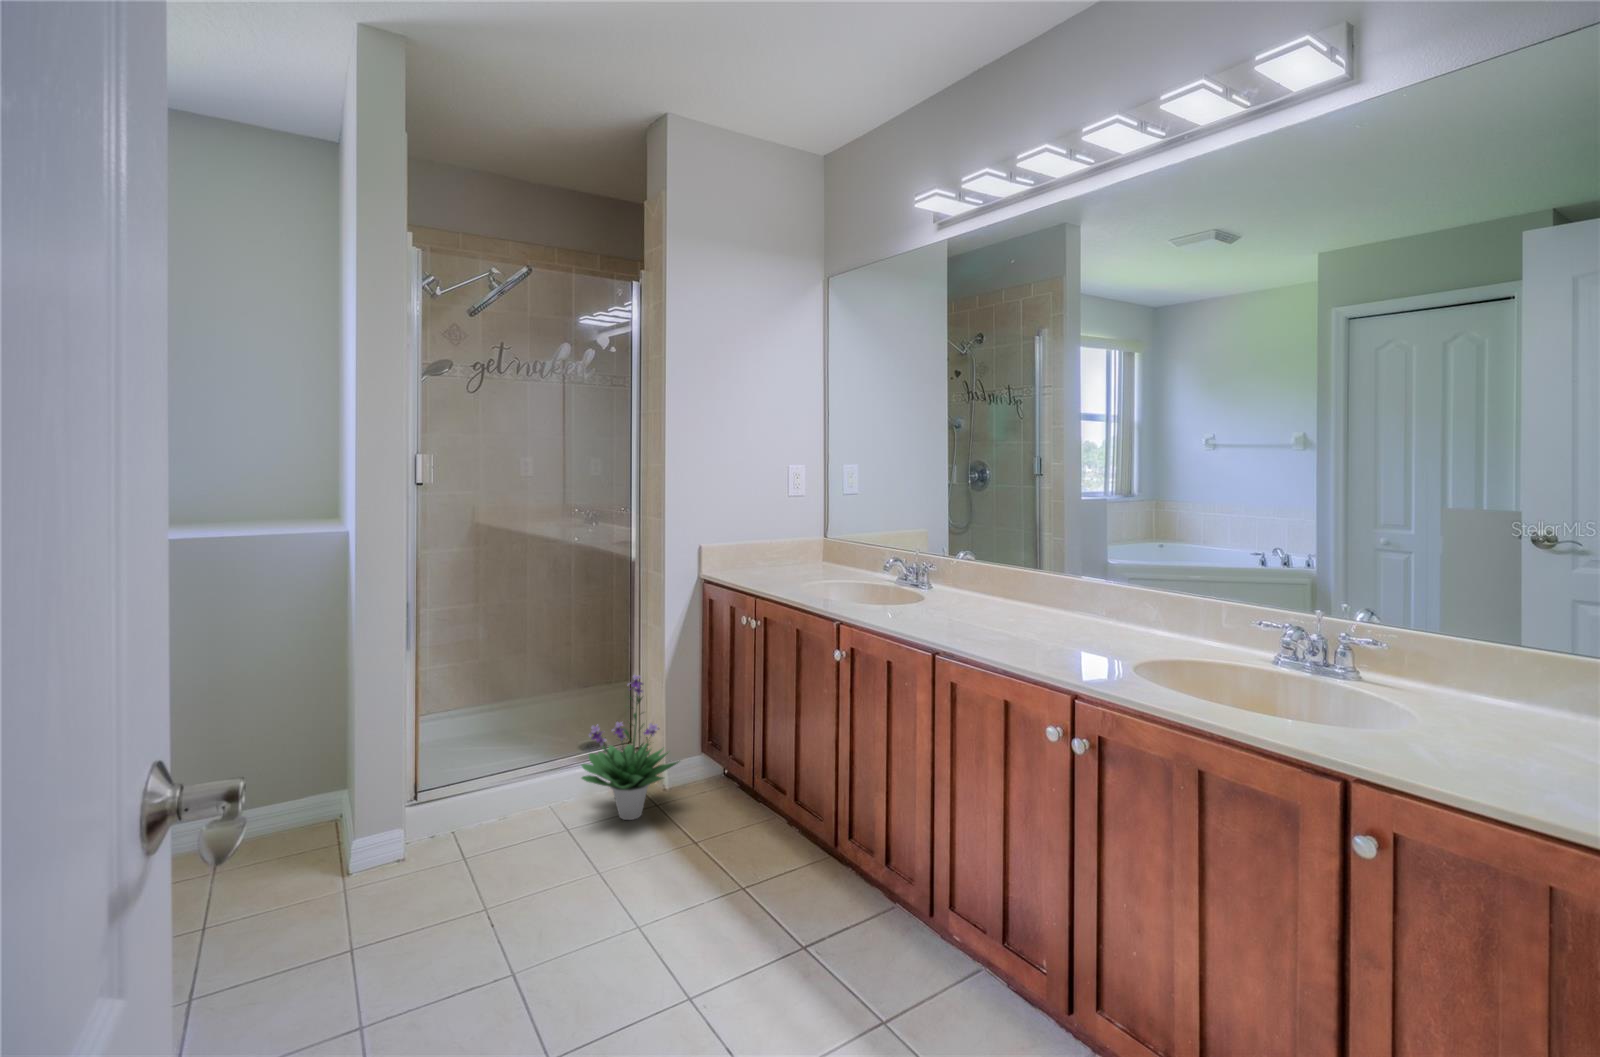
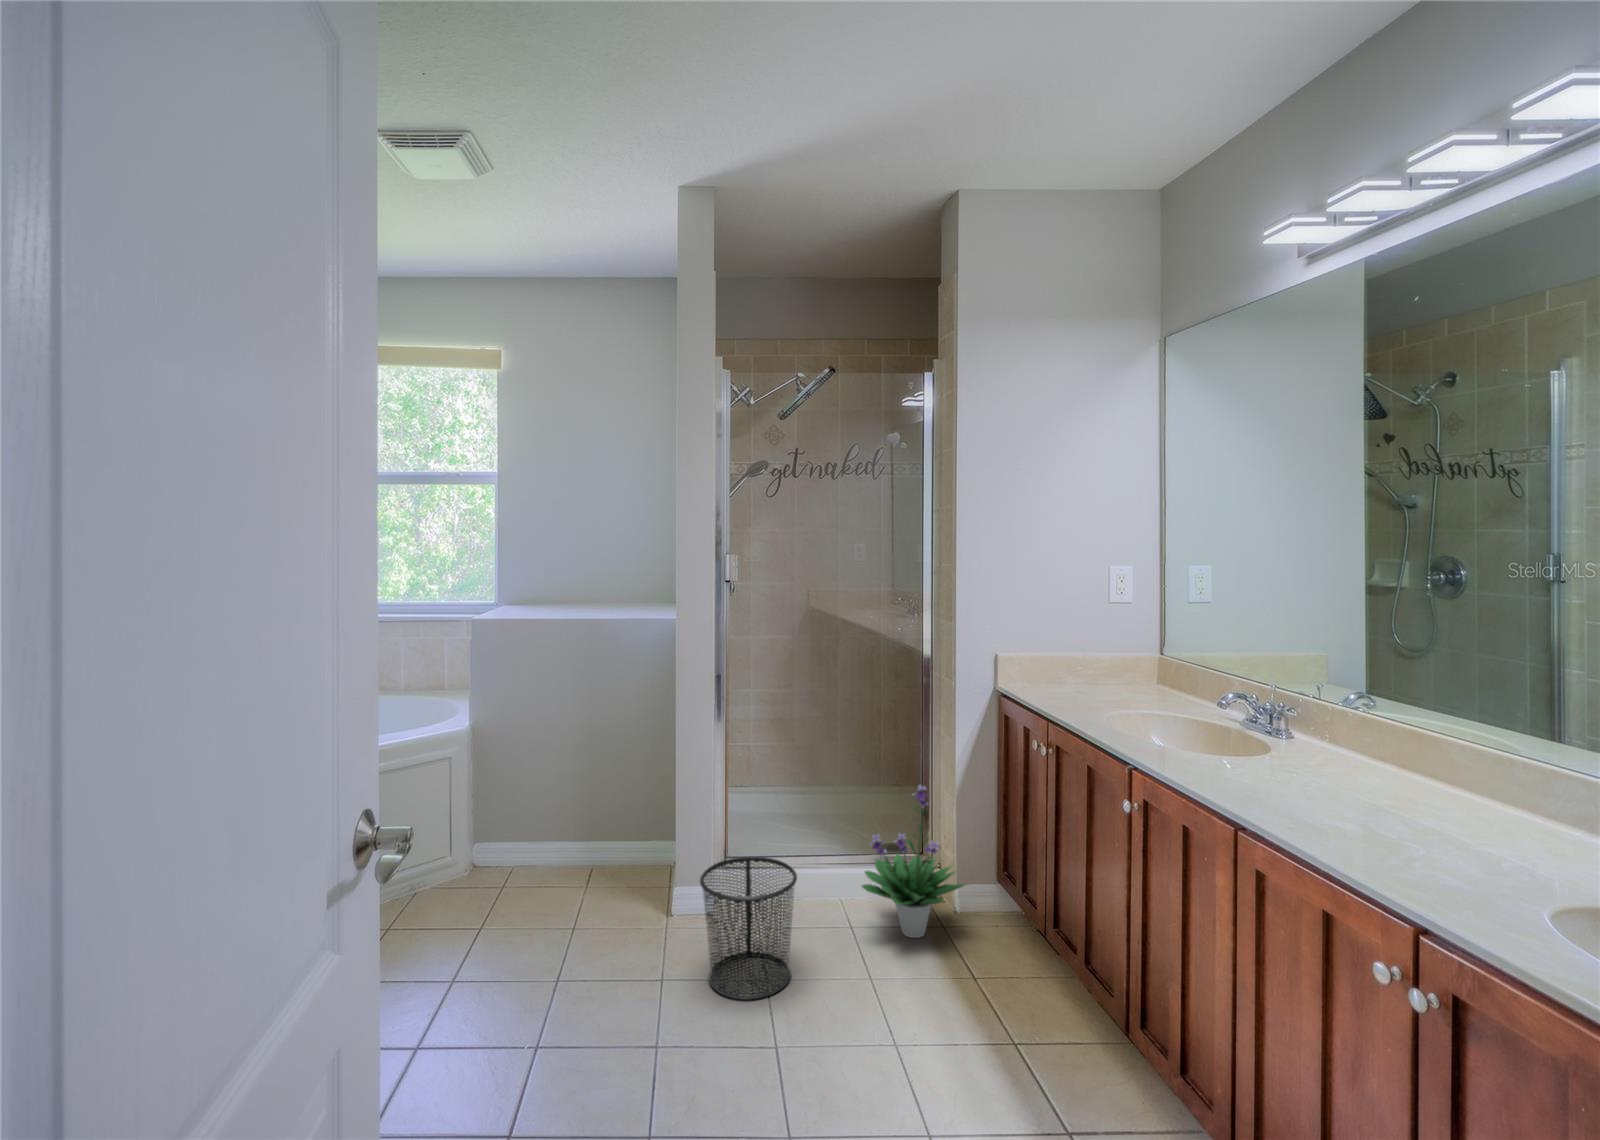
waste bin: none [408,763,520,911] -> present [700,856,797,1000]

